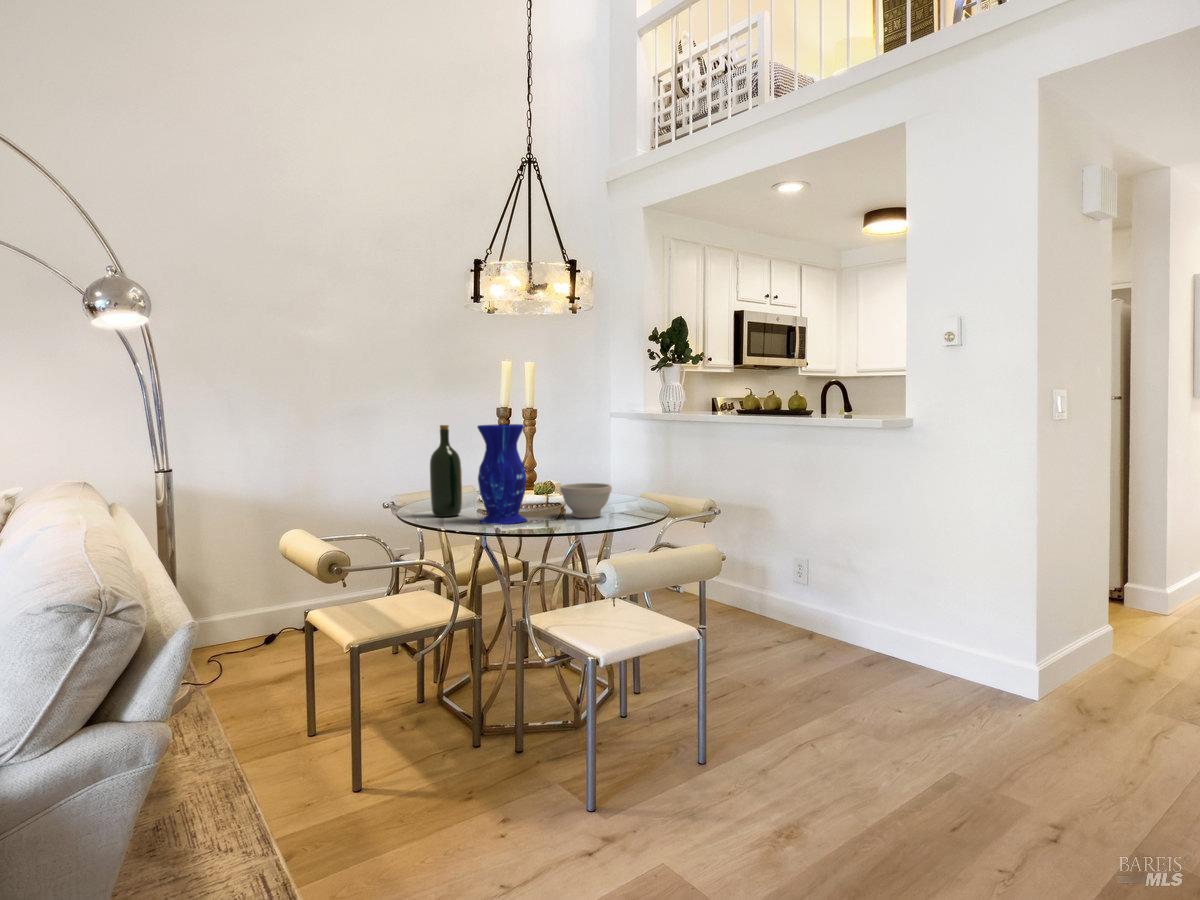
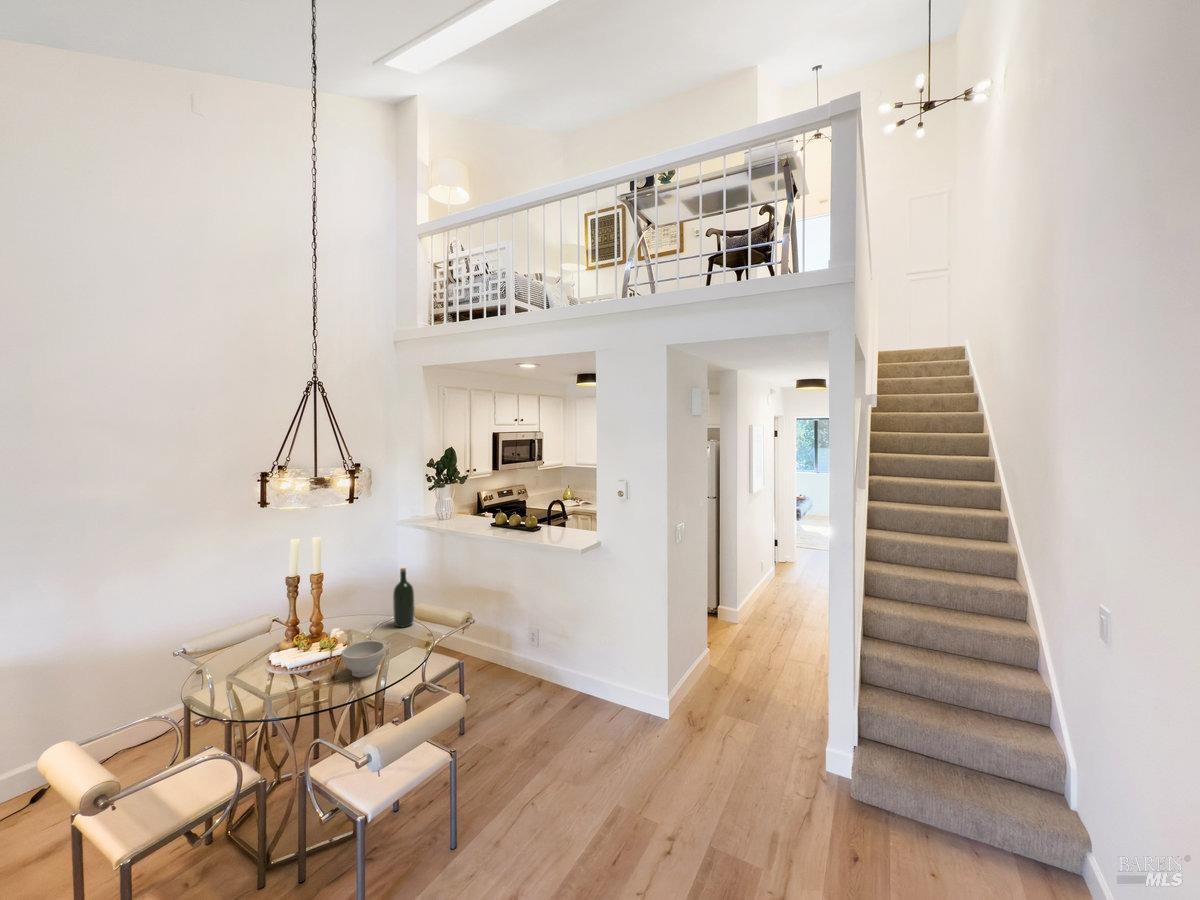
vase: present [477,424,527,524] -> none [263,612,310,706]
wine bottle: present [430,425,462,517] -> present [393,568,414,627]

